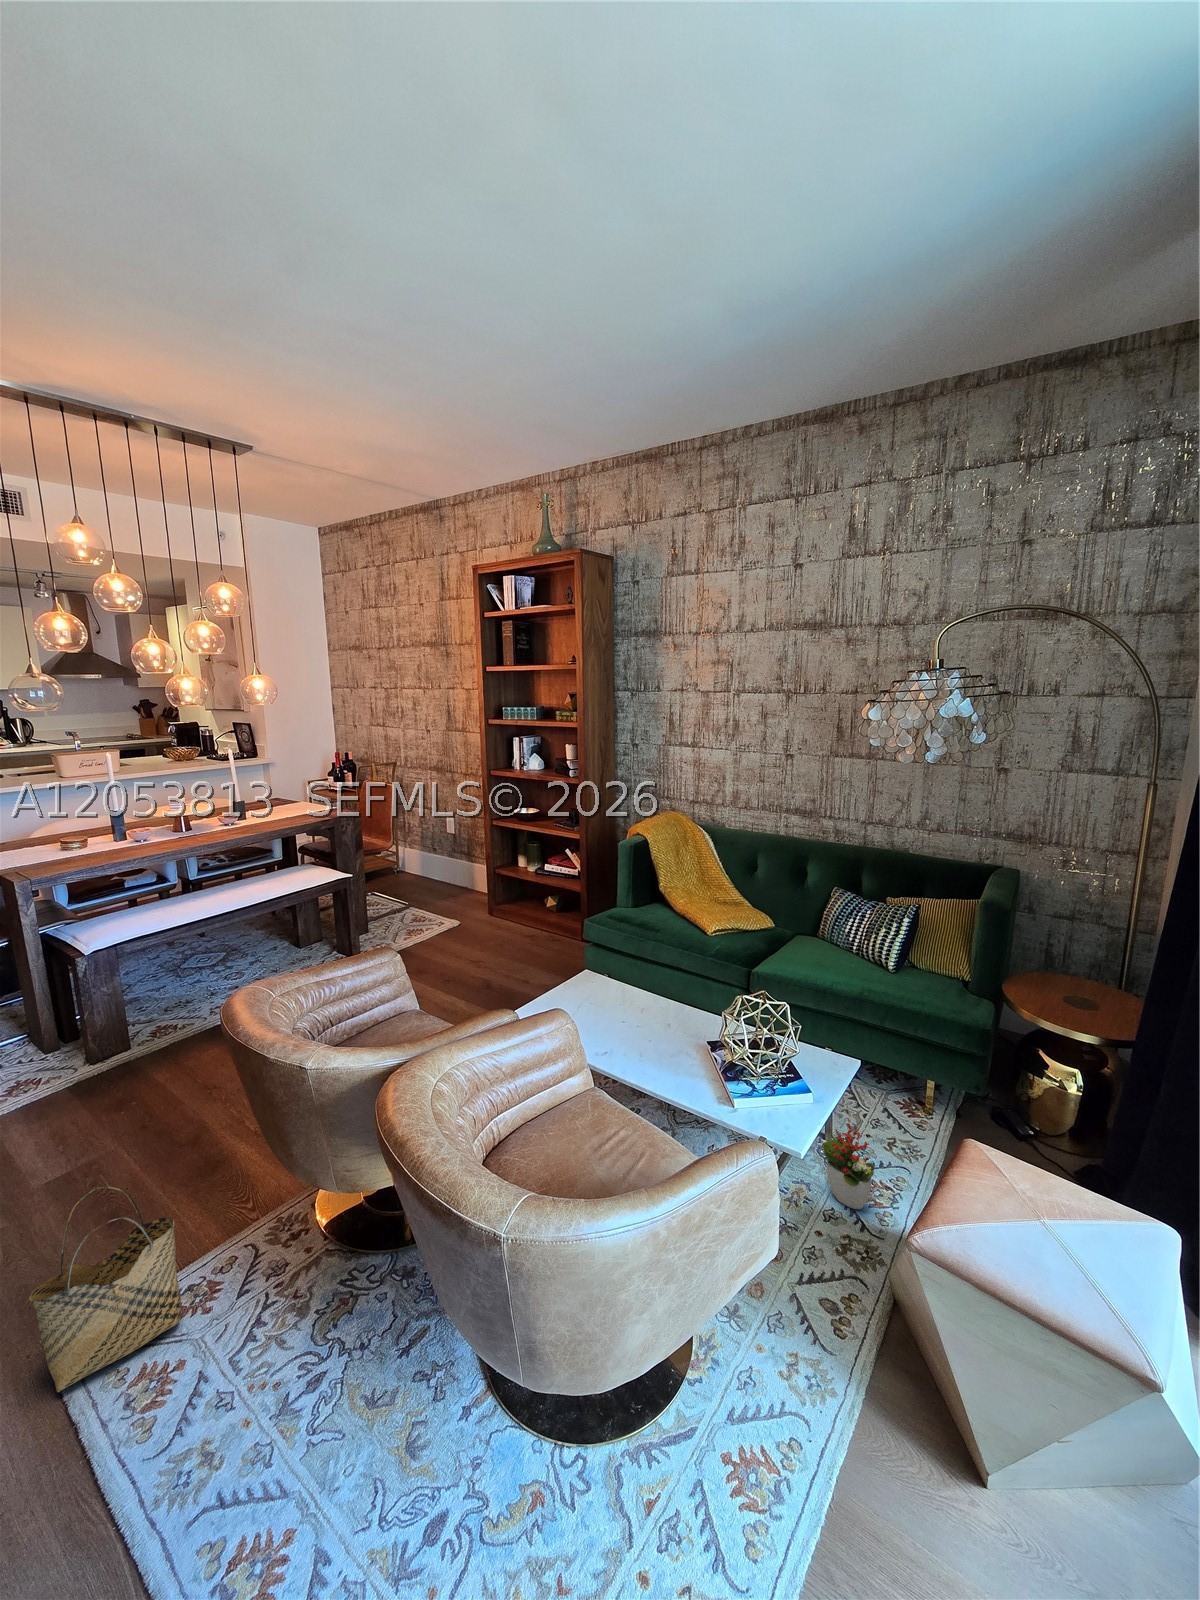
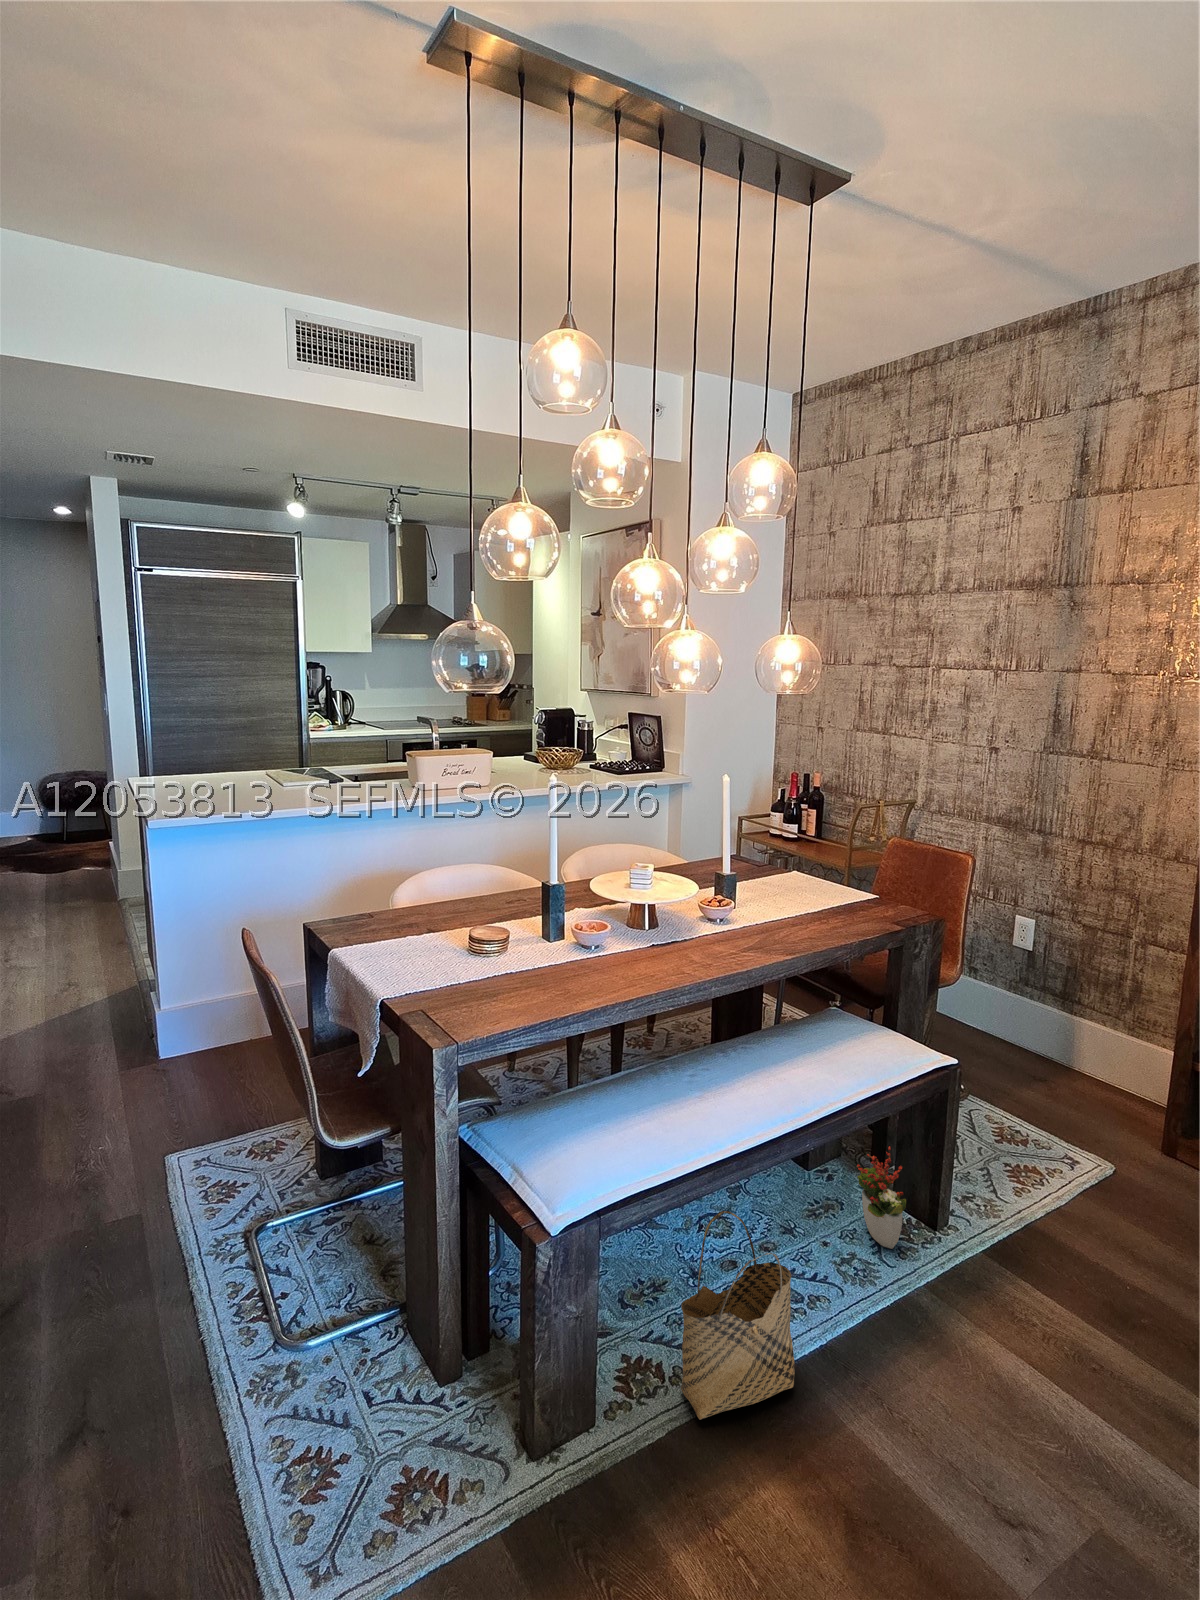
woven basket: present [29,1186,181,1392] -> present [681,1211,795,1420]

